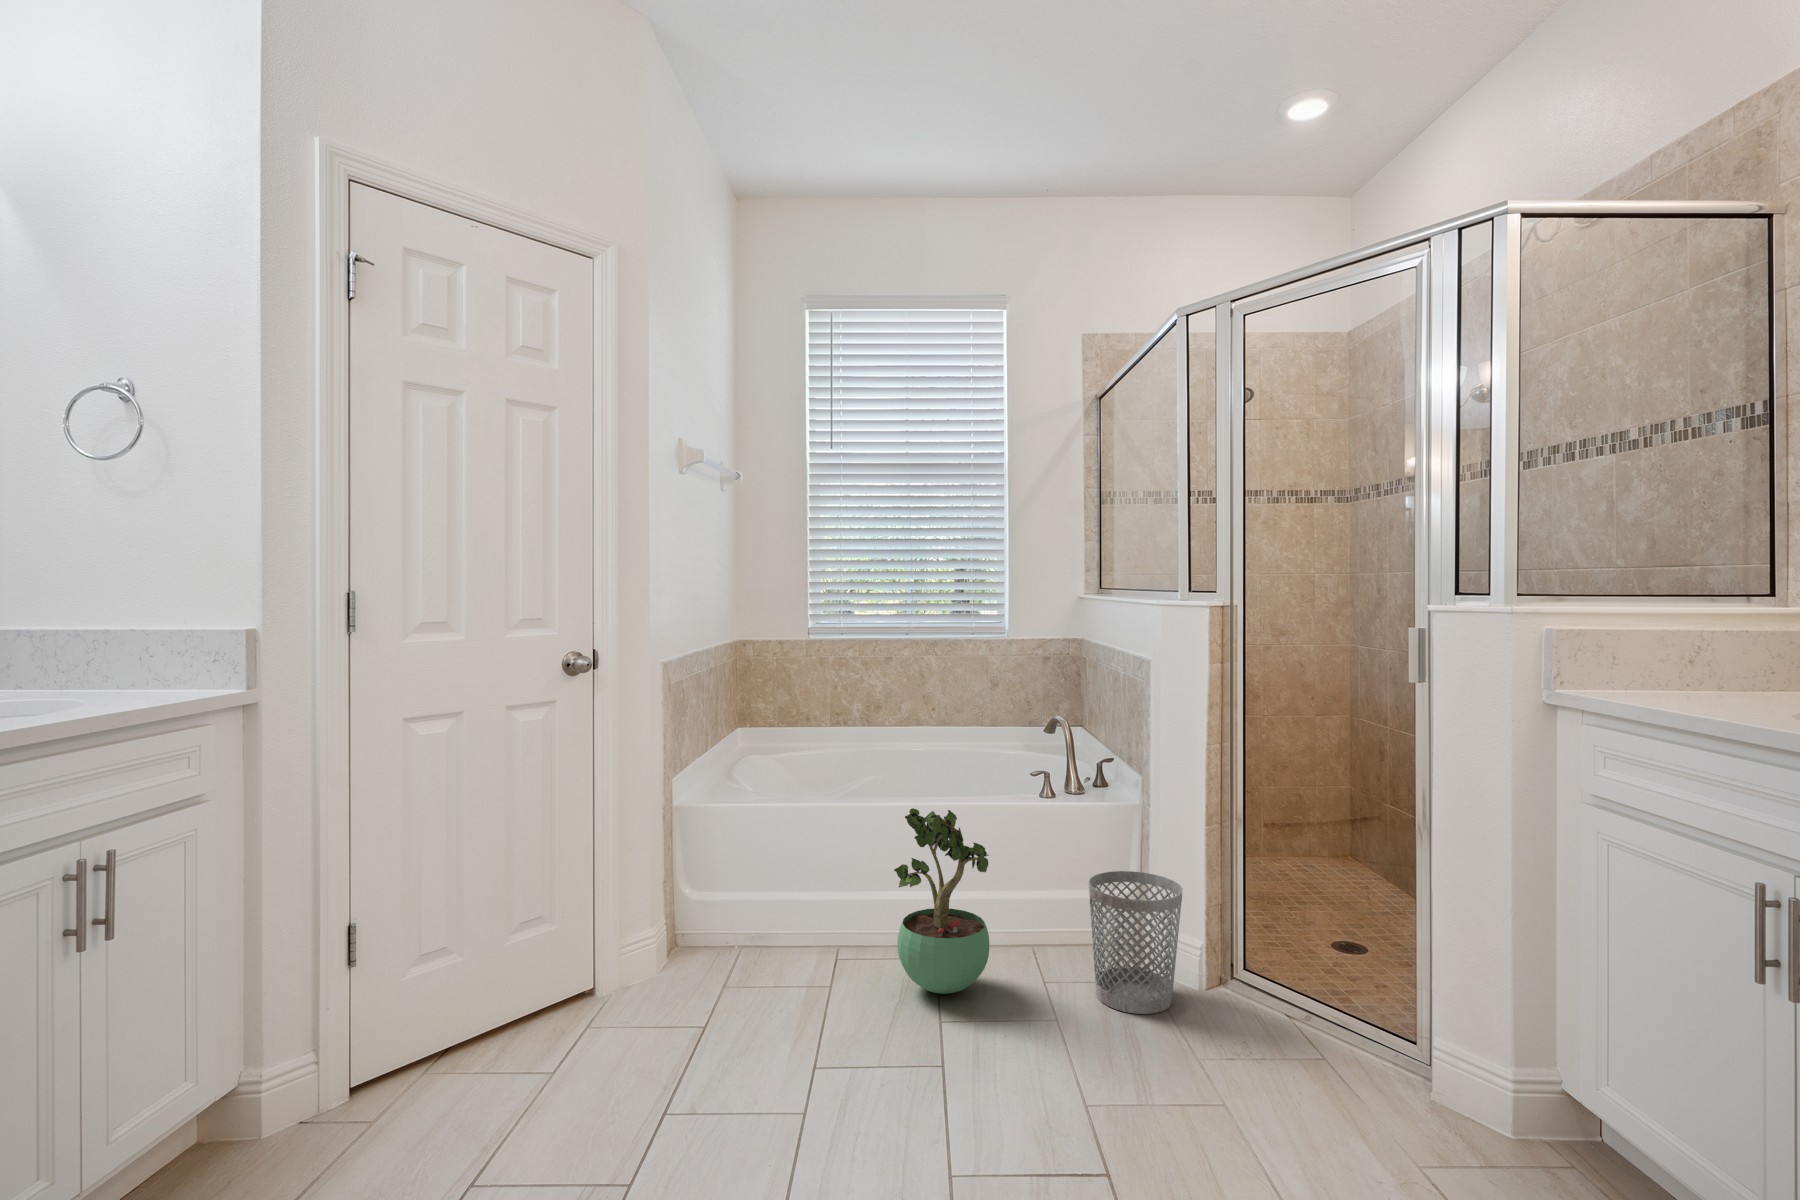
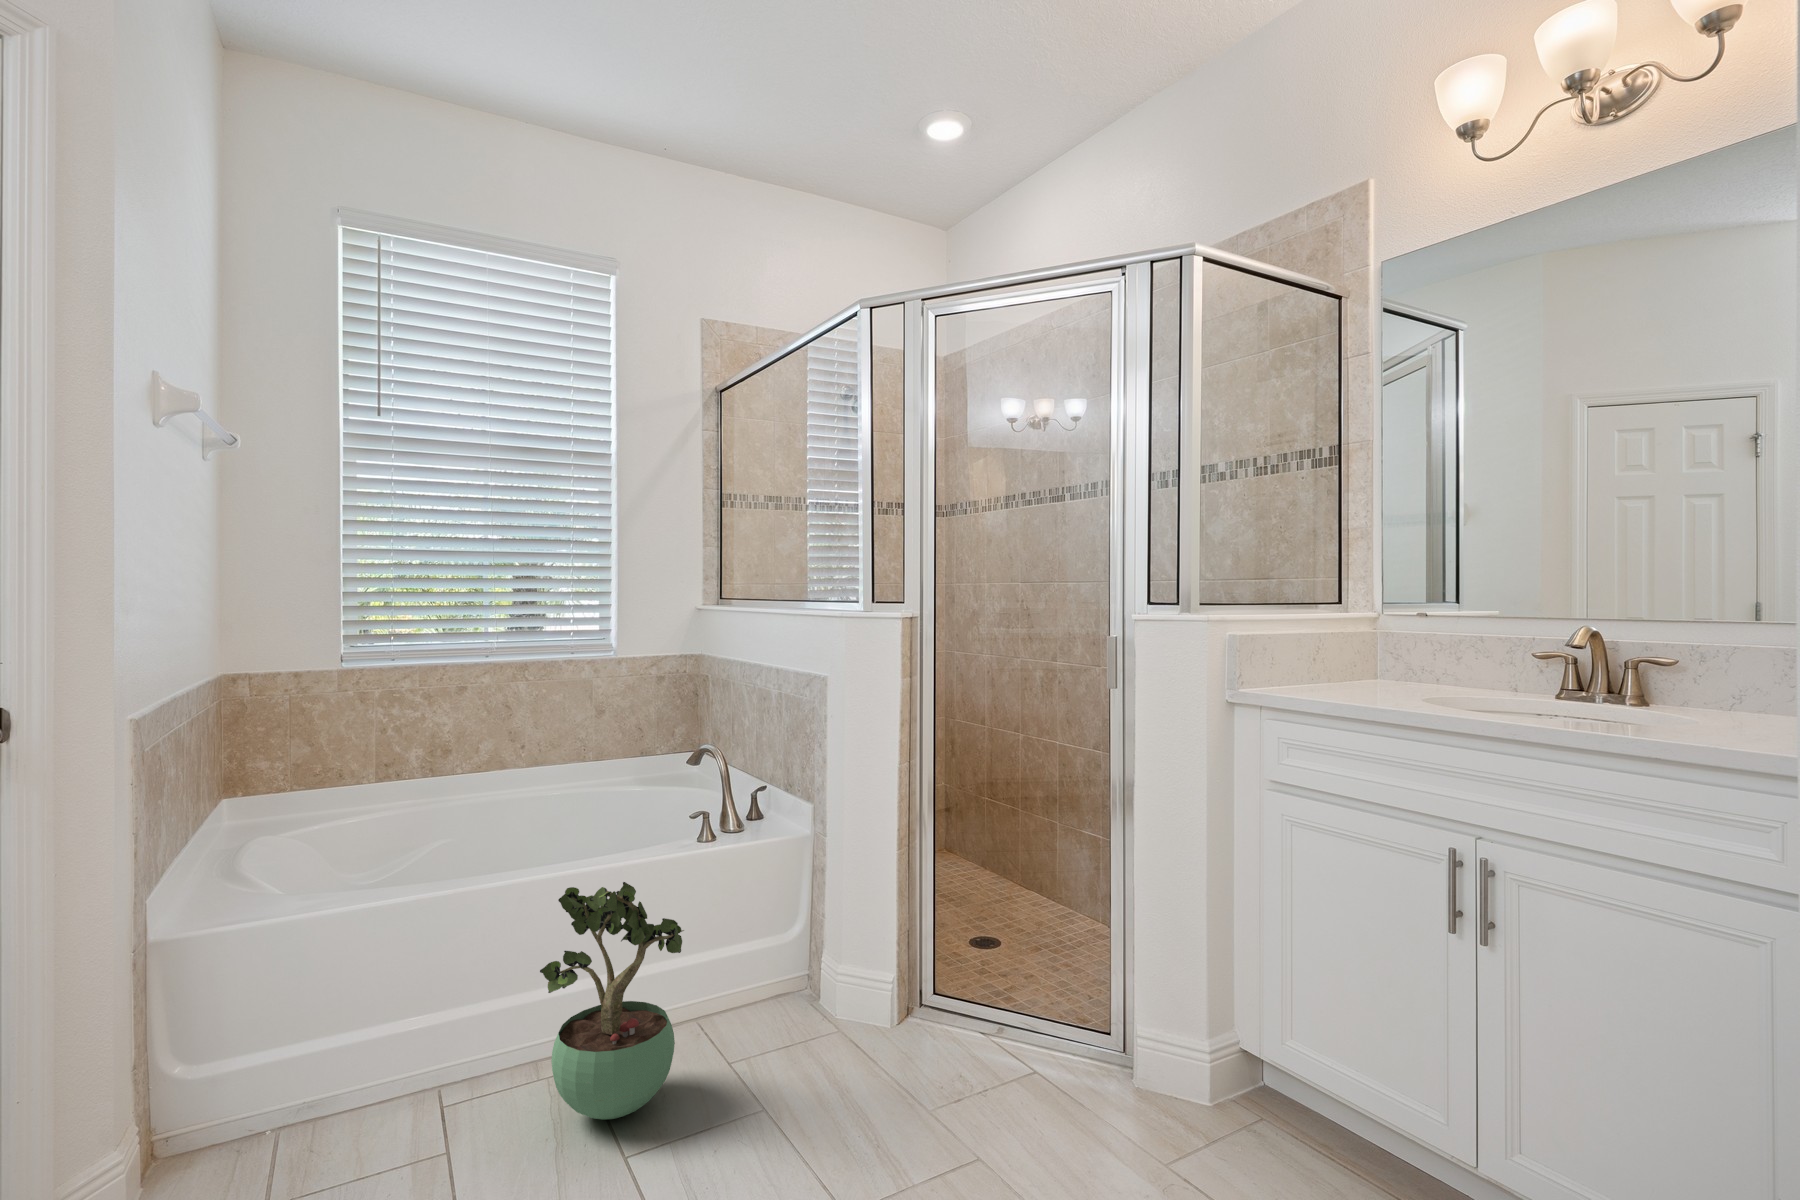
wastebasket: present [1088,871,1183,1014] -> none [782,910,883,1074]

